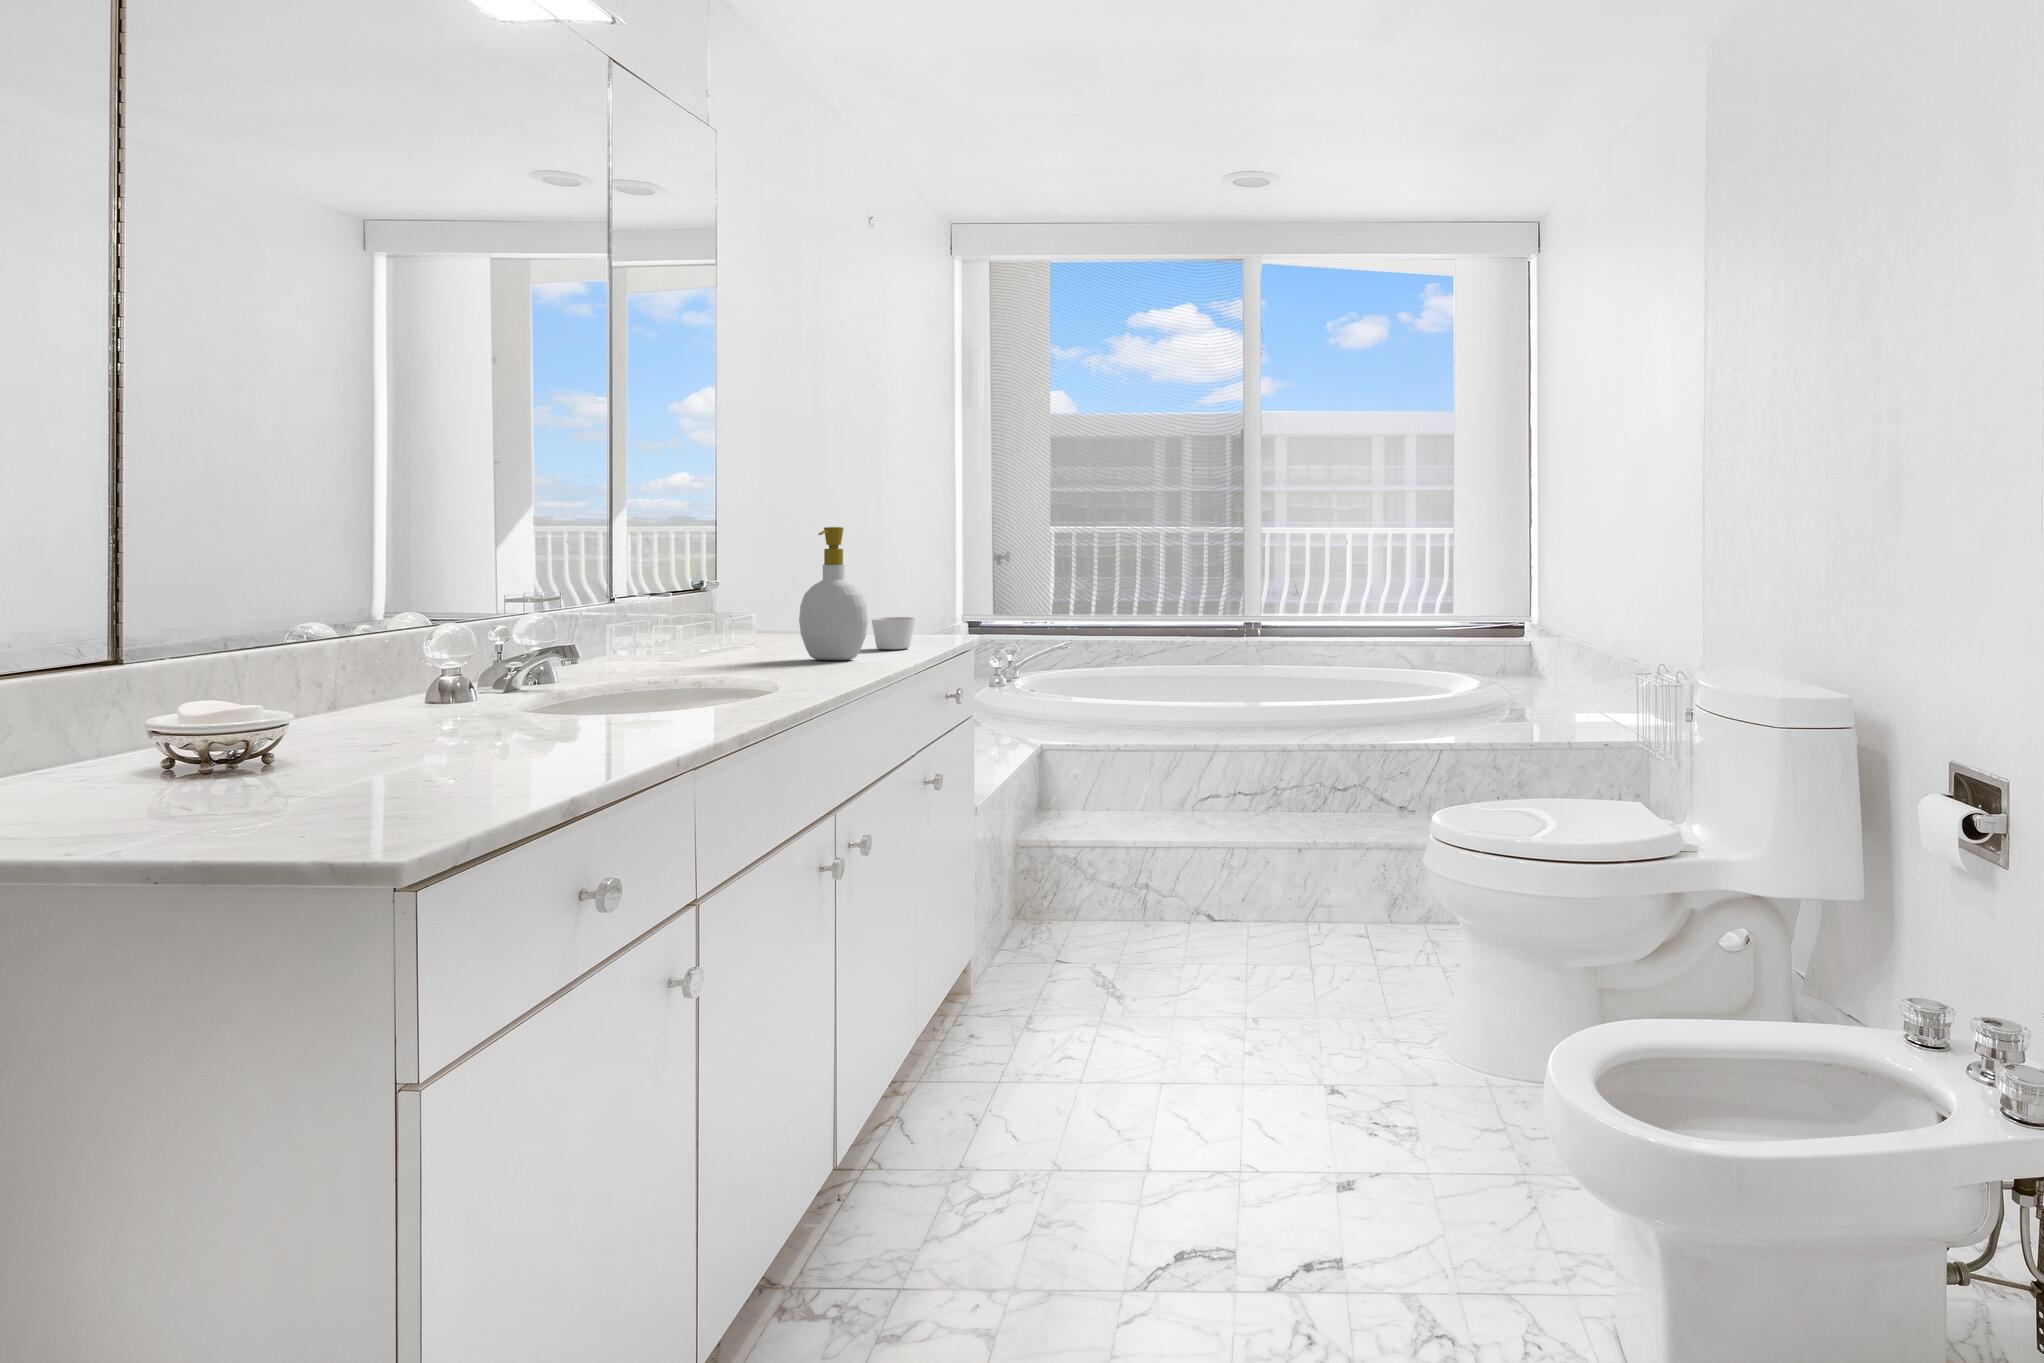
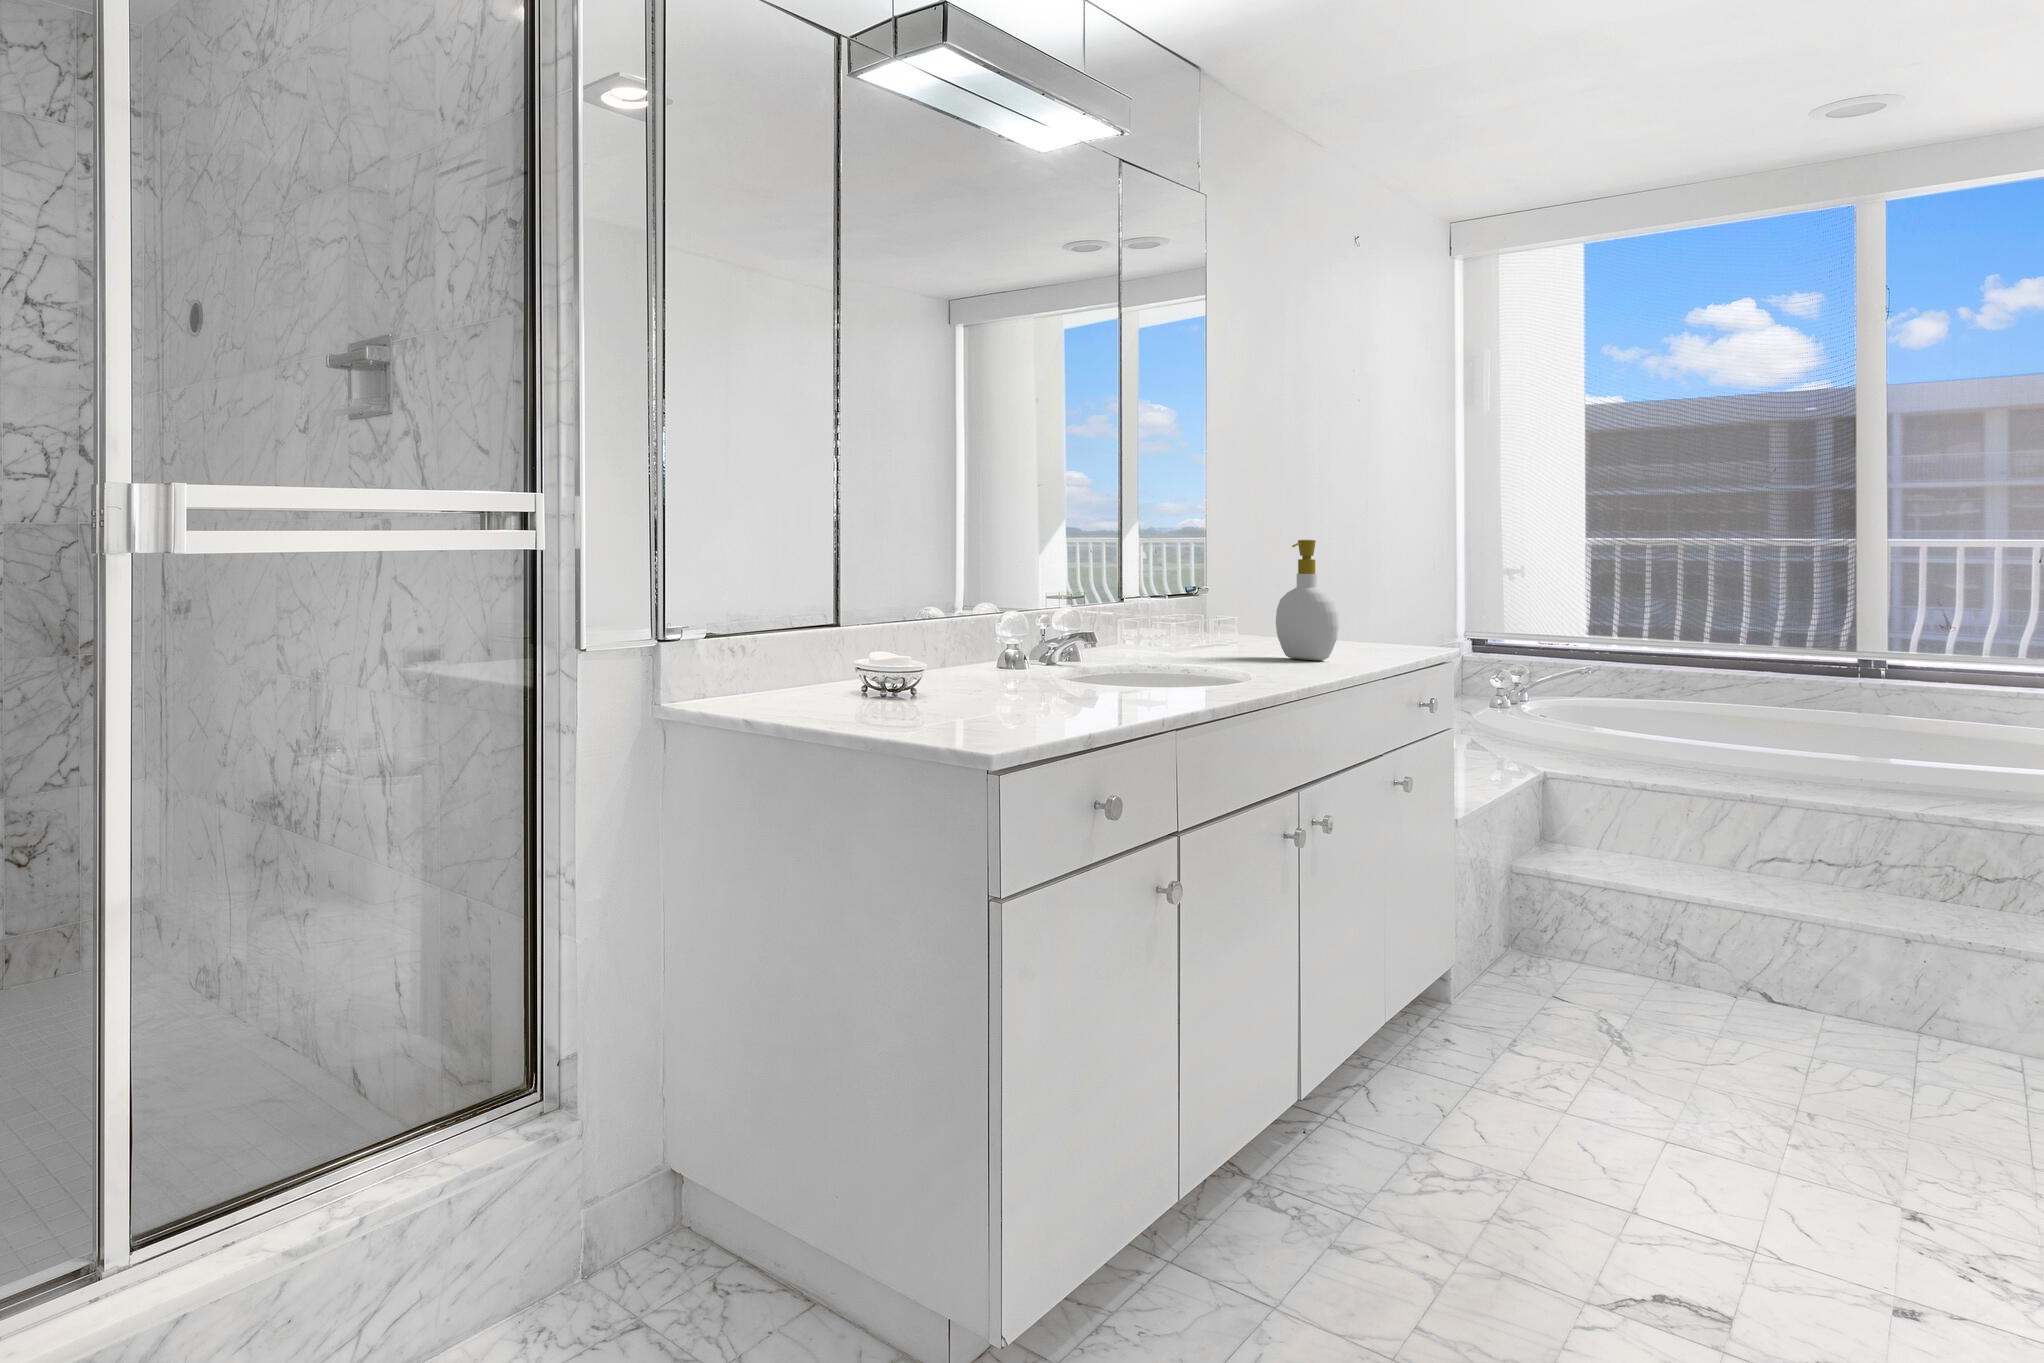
candle: present [871,617,915,649] -> none [1345,624,1388,655]

